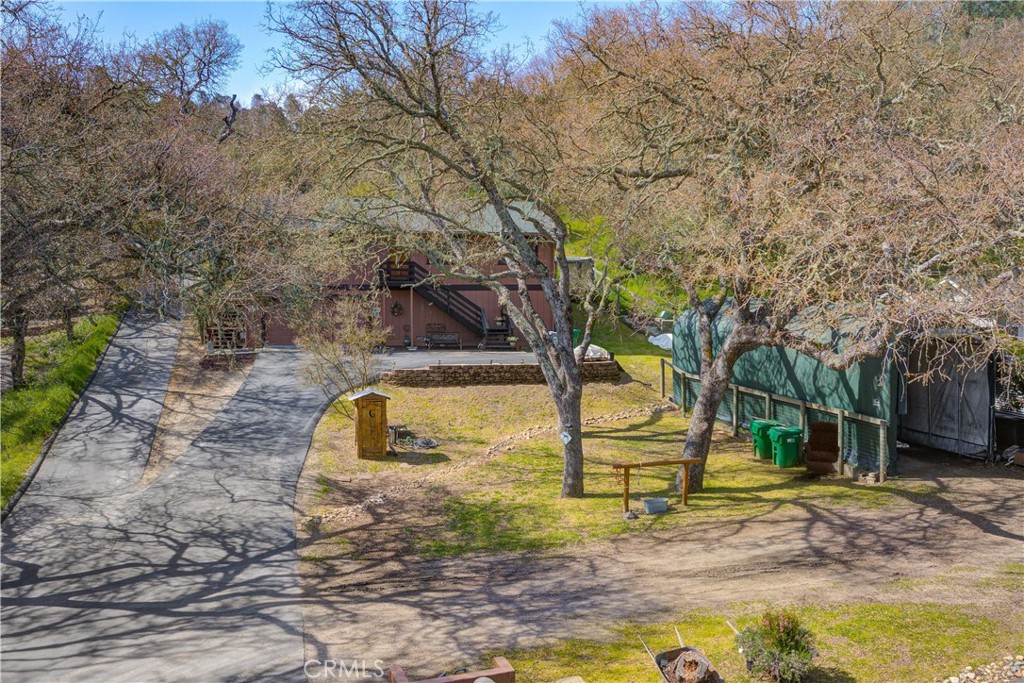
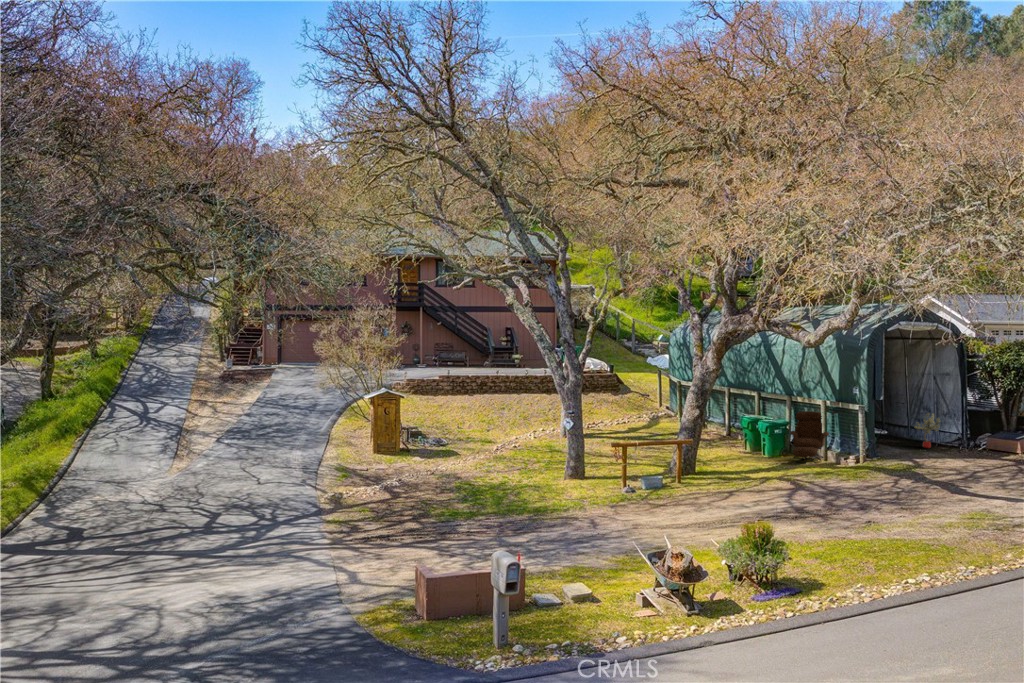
potted tree: none [932,422,963,459] -> present [914,414,940,448]

